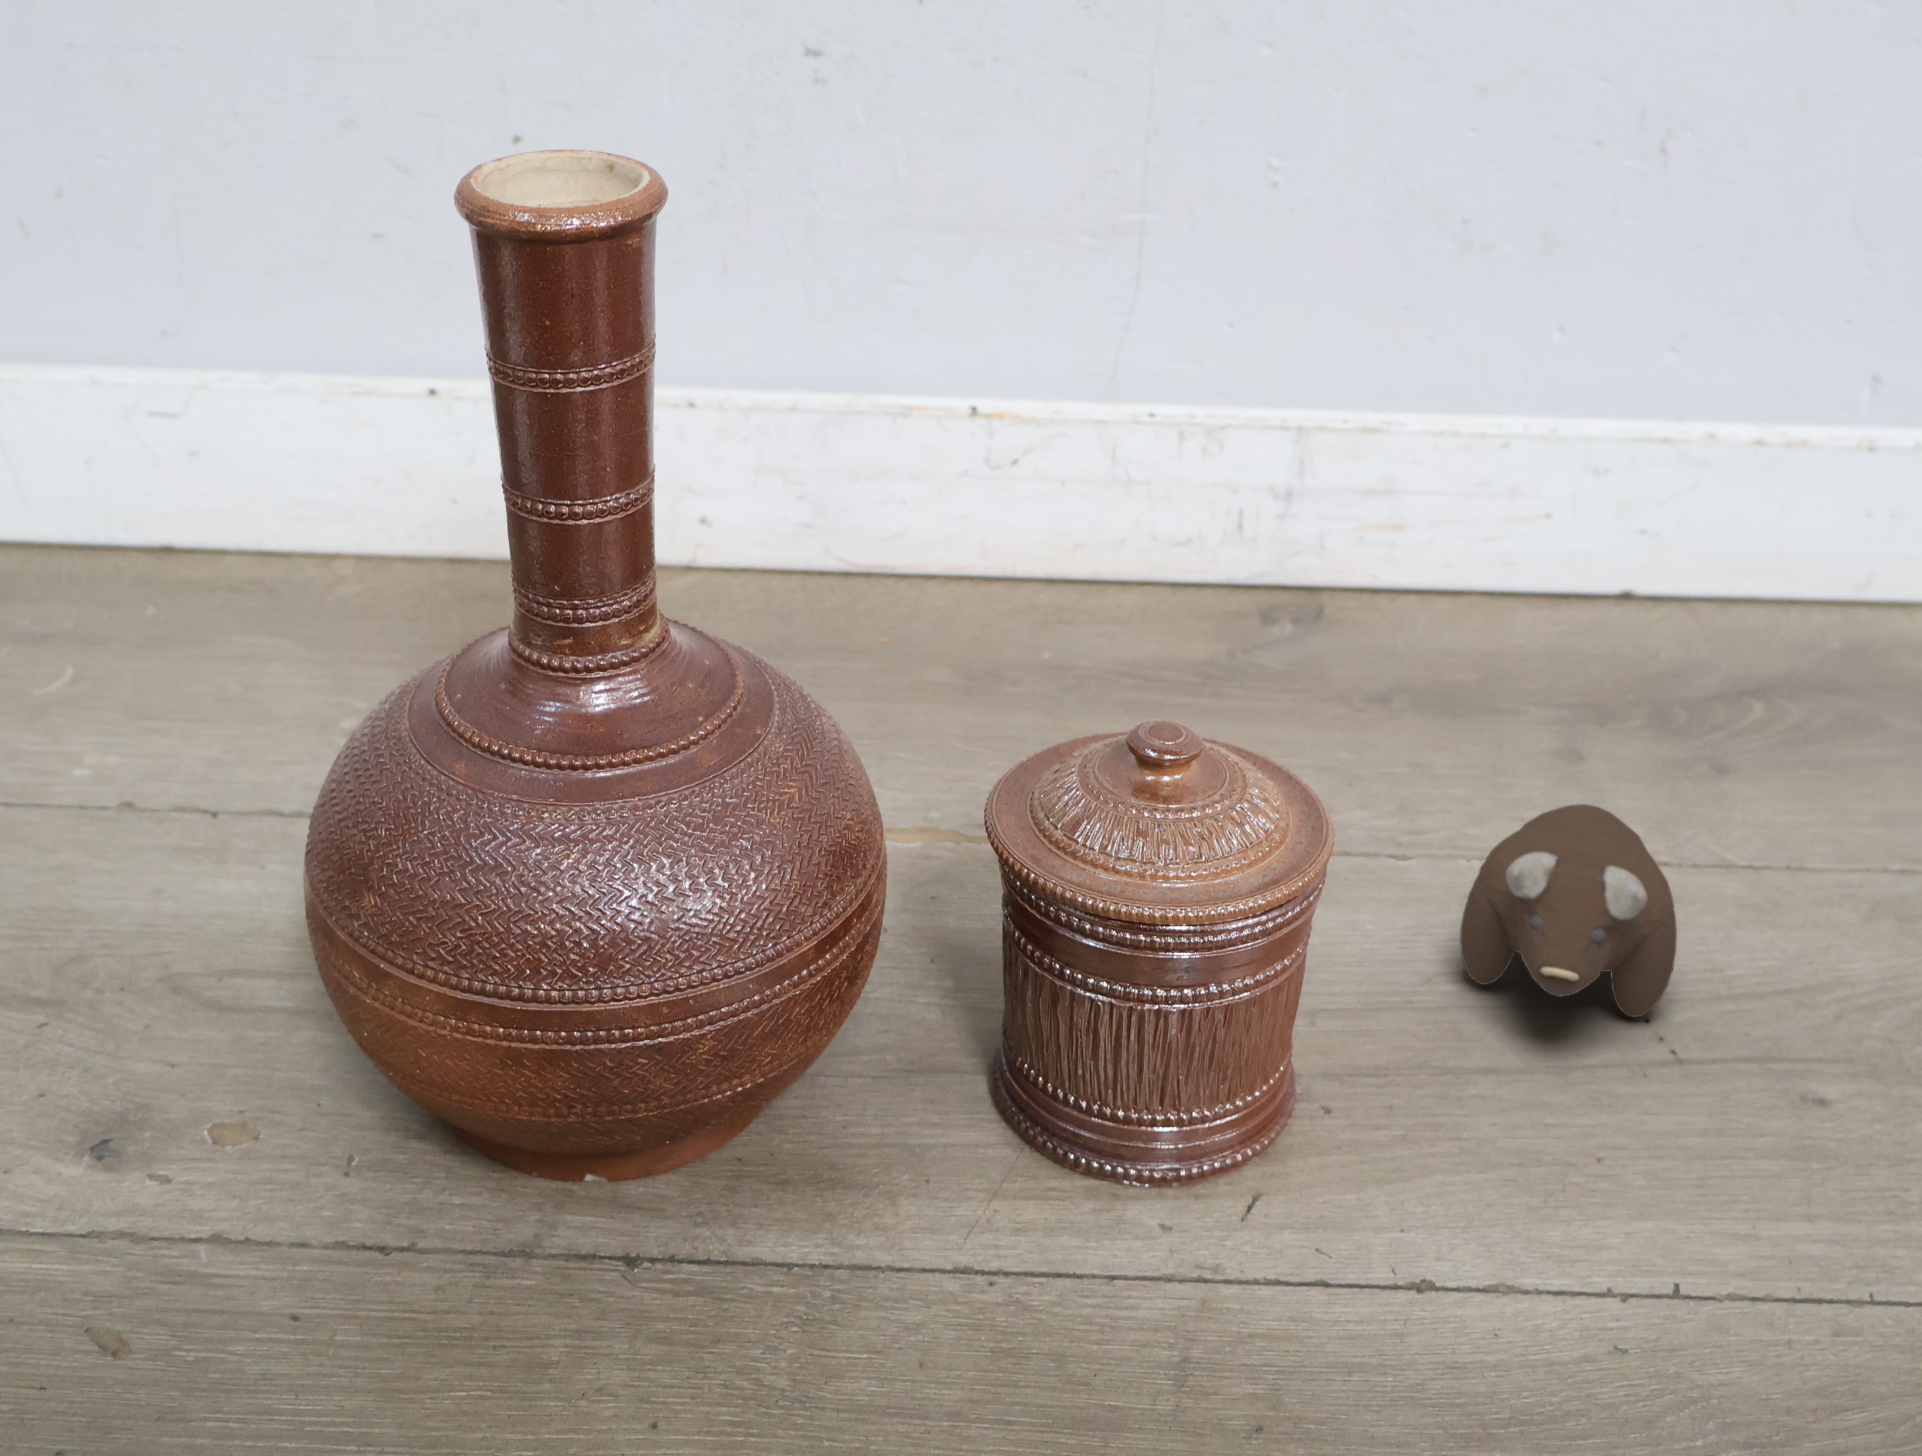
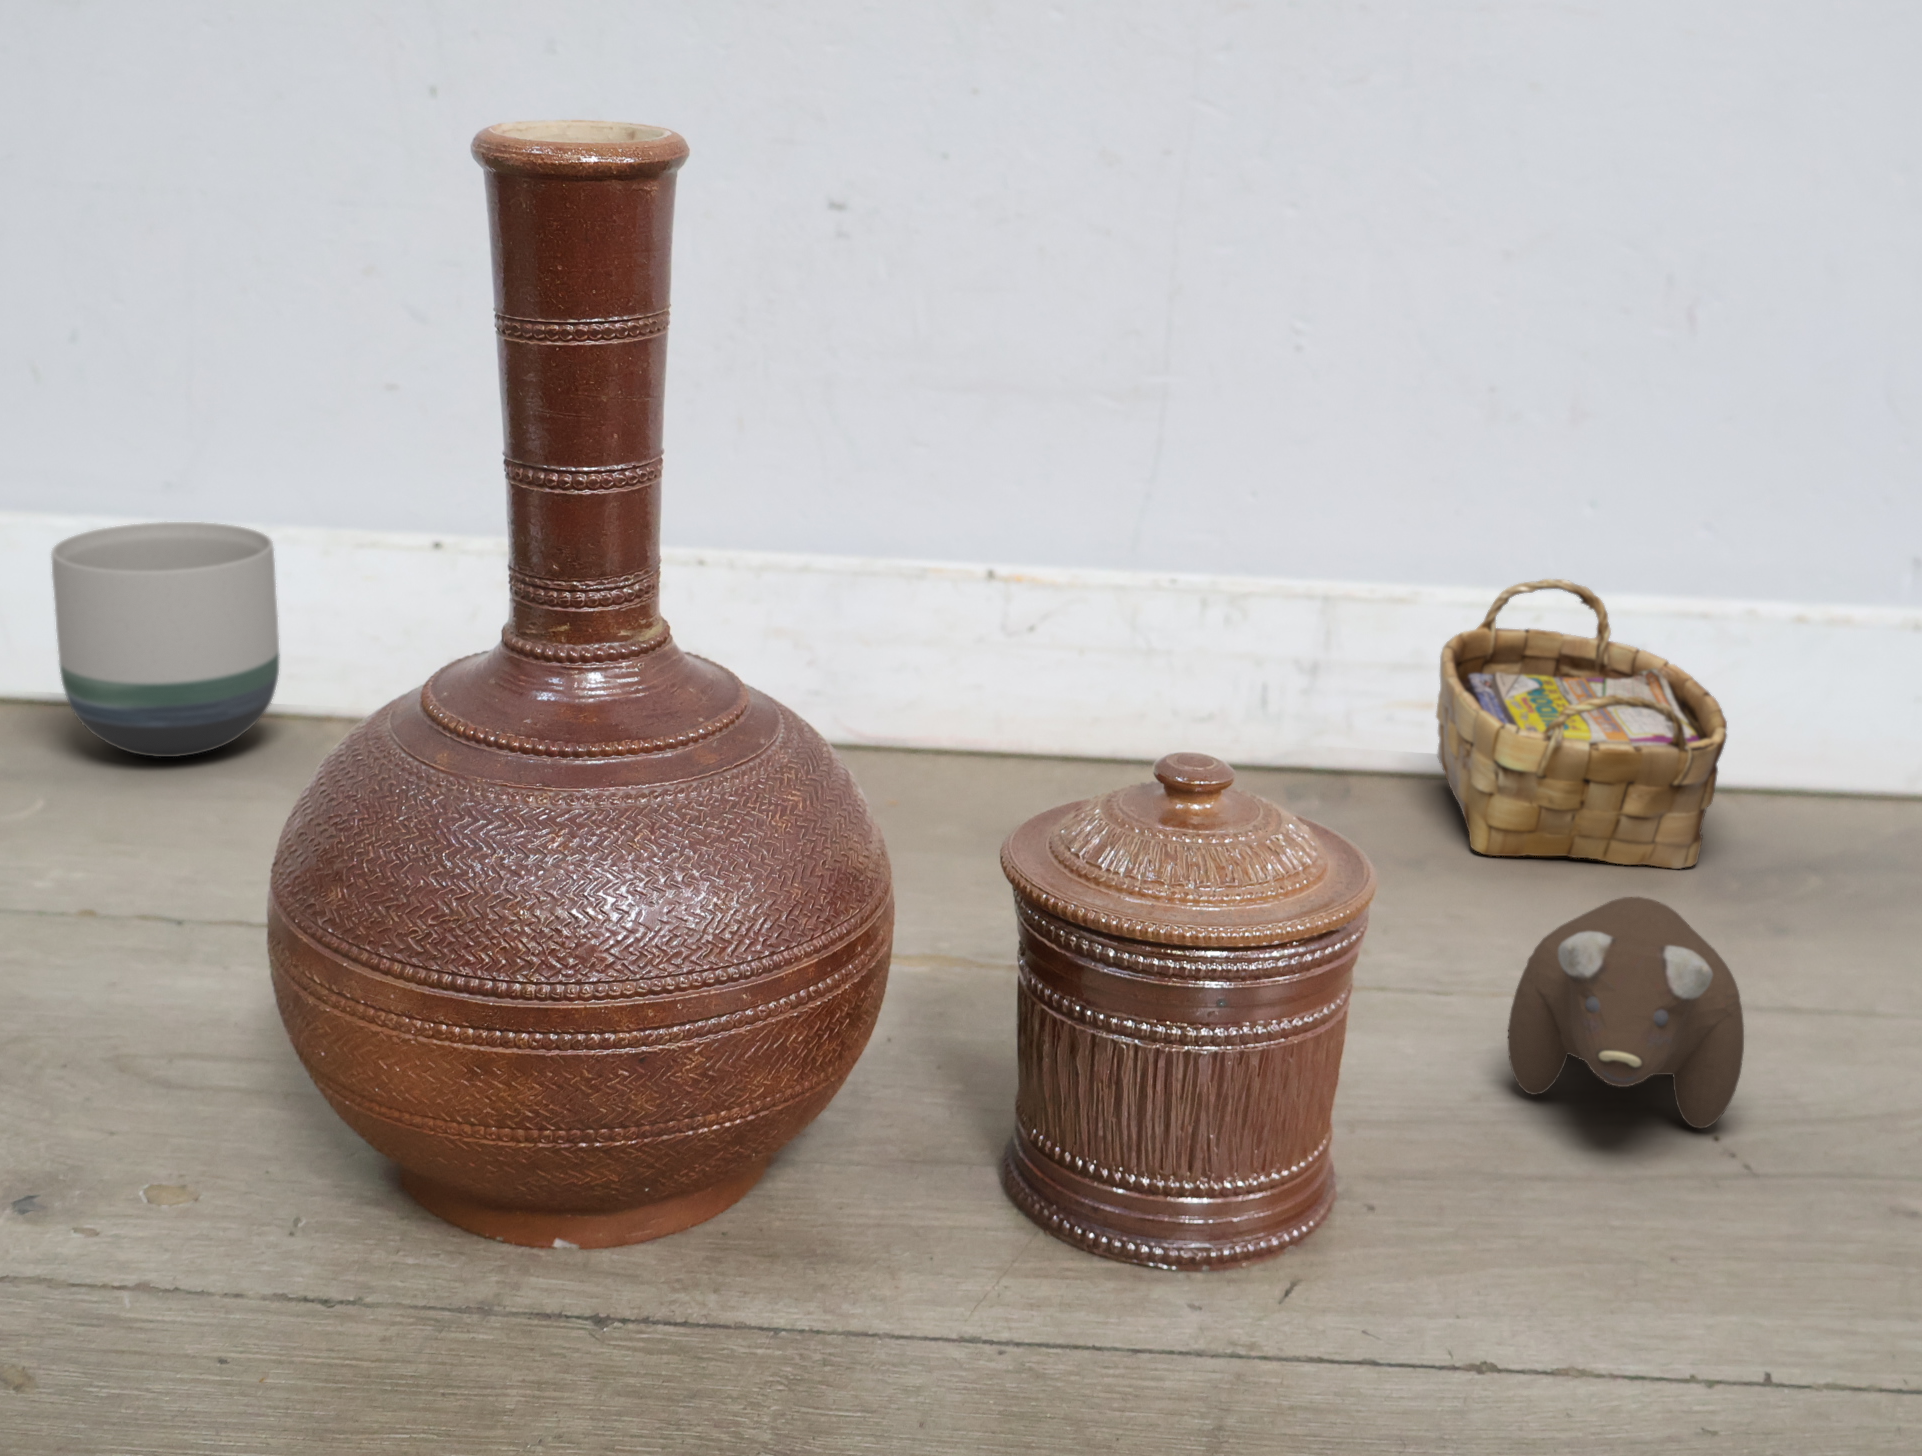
planter: none [62,394,291,630] -> present [51,522,280,757]
woven basket: none [1410,425,1687,716] -> present [1436,579,1727,869]

